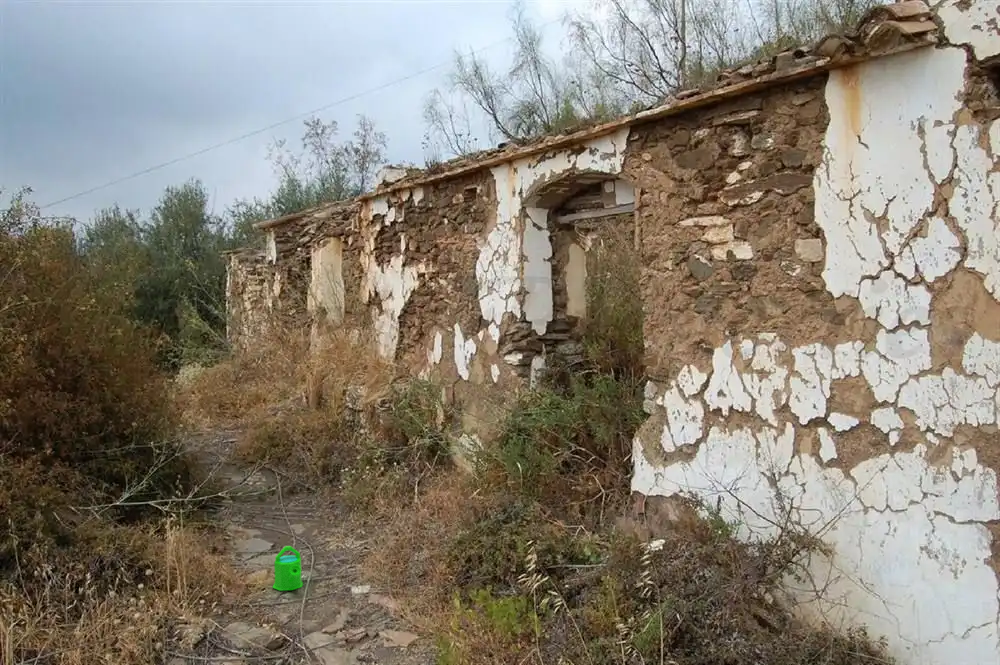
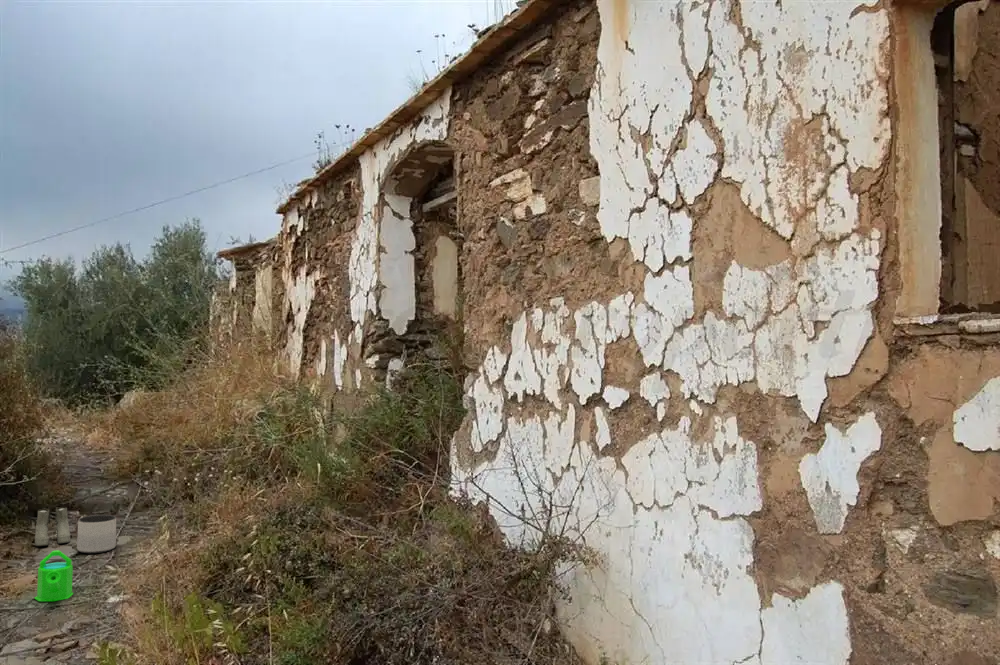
boots: none [219,499,251,536] -> present [35,507,70,546]
planter: none [267,506,299,542] -> present [77,515,116,553]

